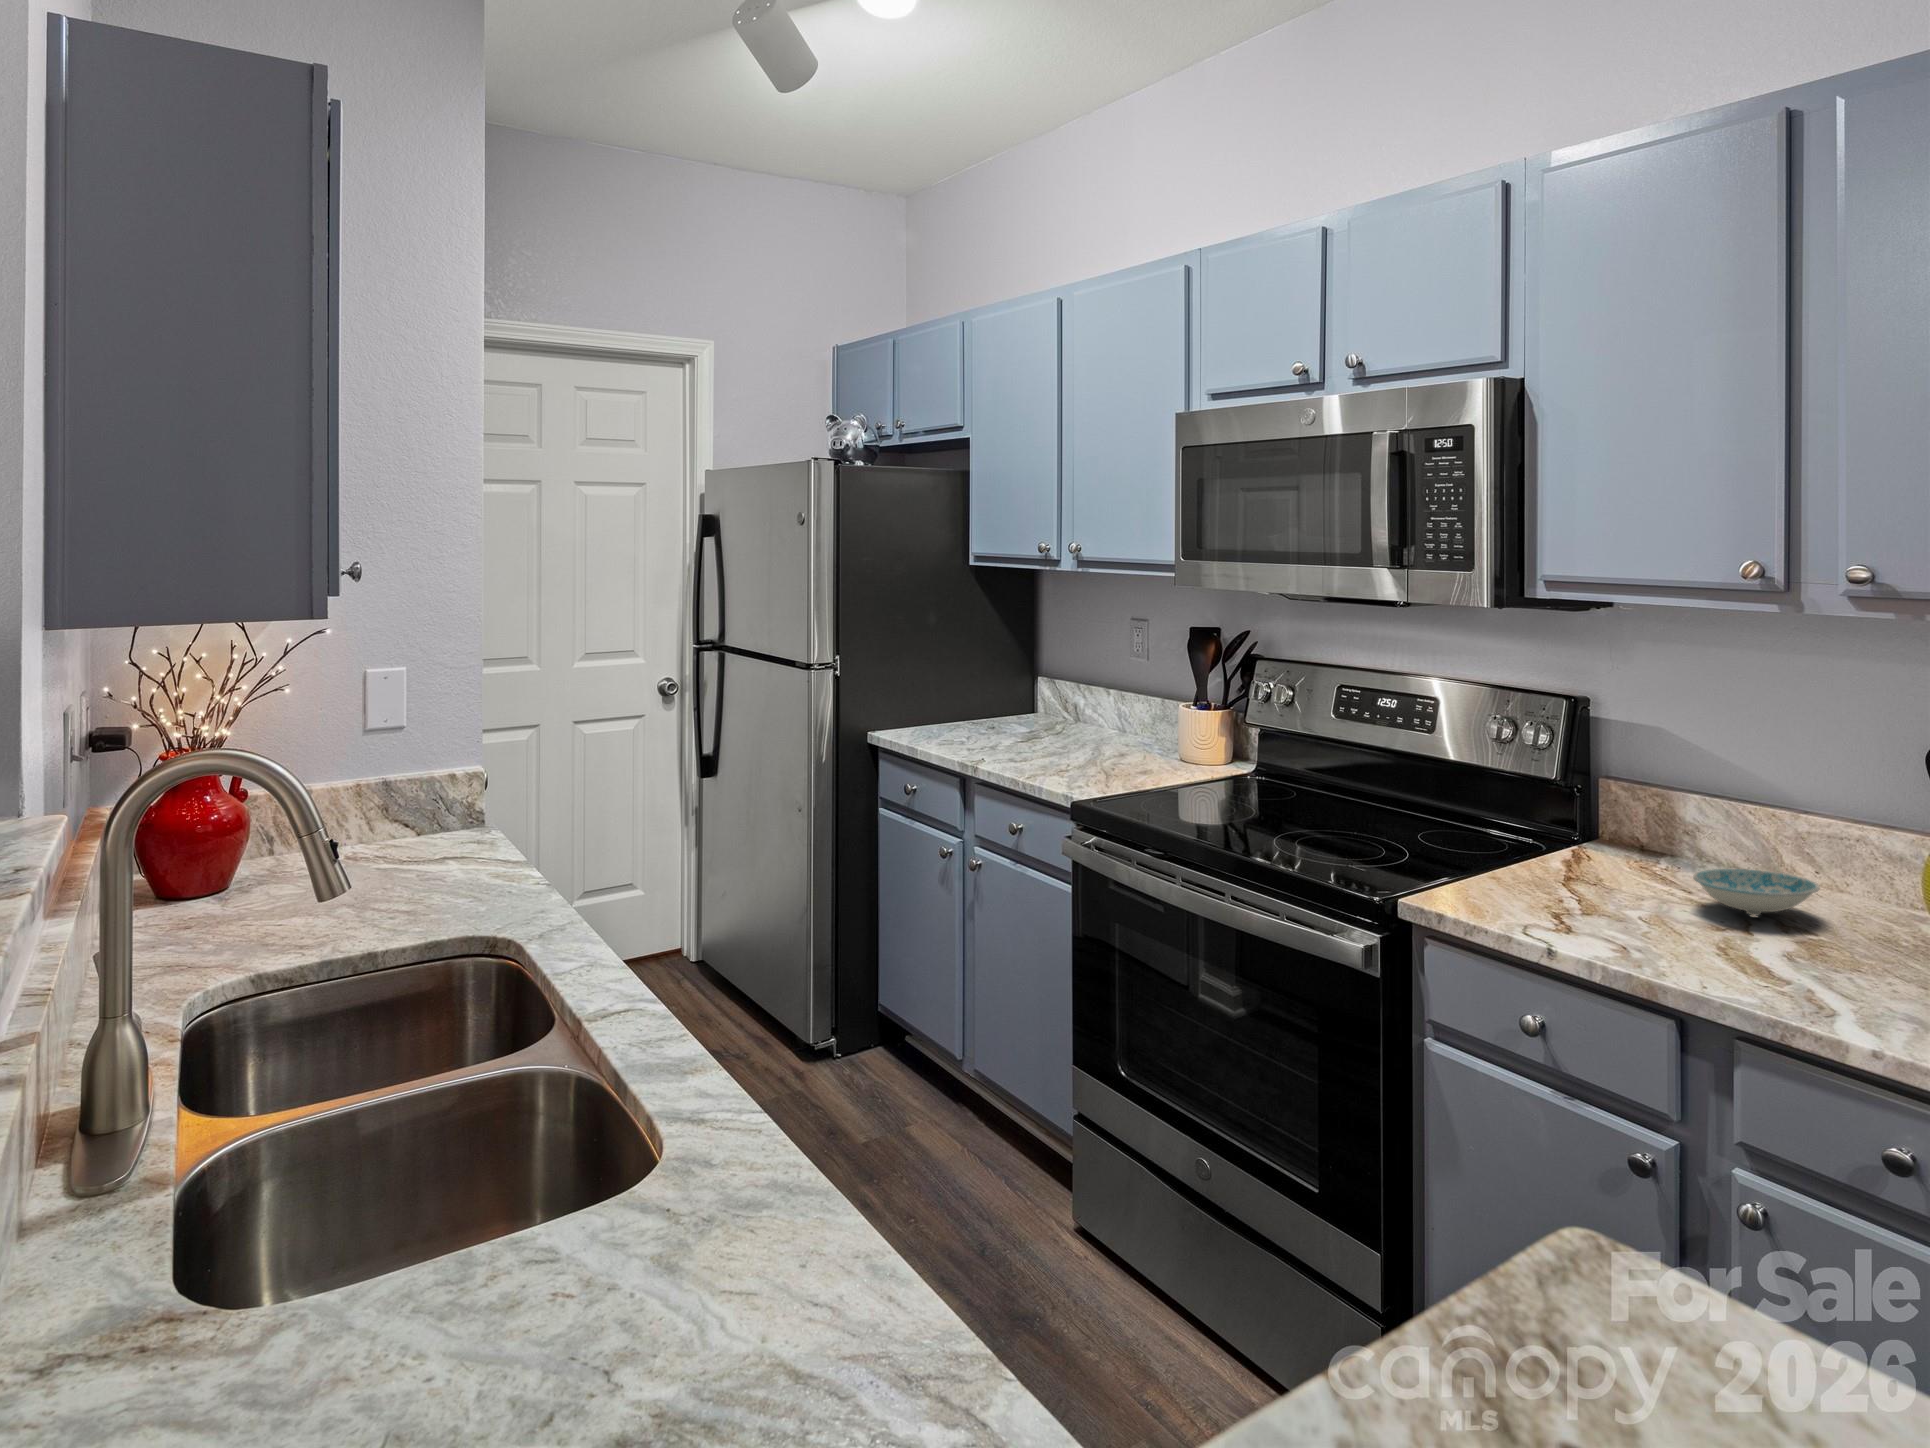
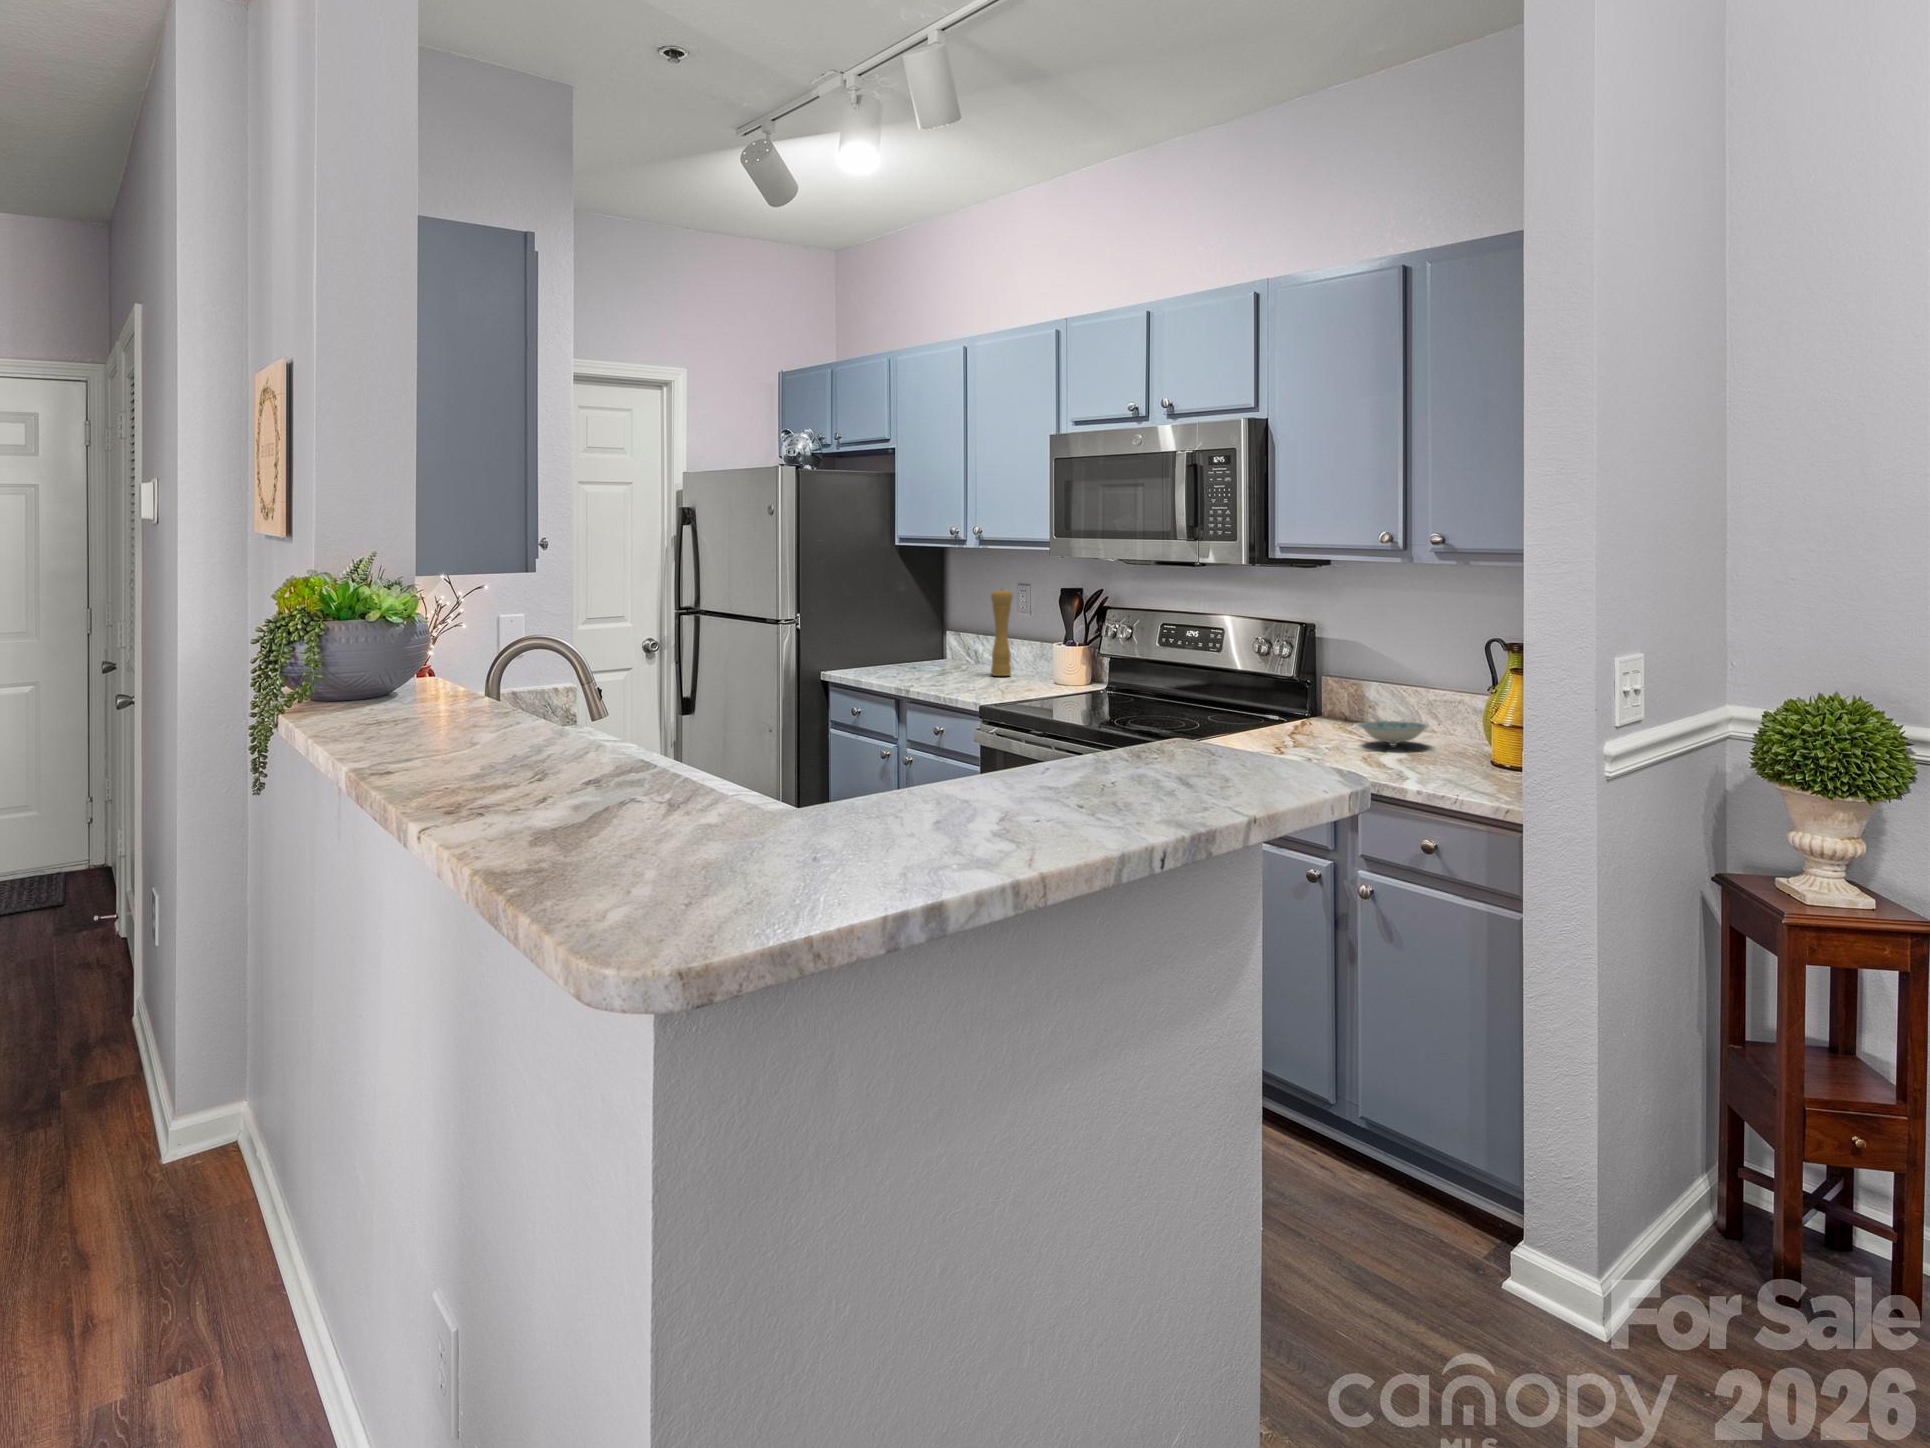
pepper mill: none [1093,626,1124,743] -> present [991,590,1013,676]

